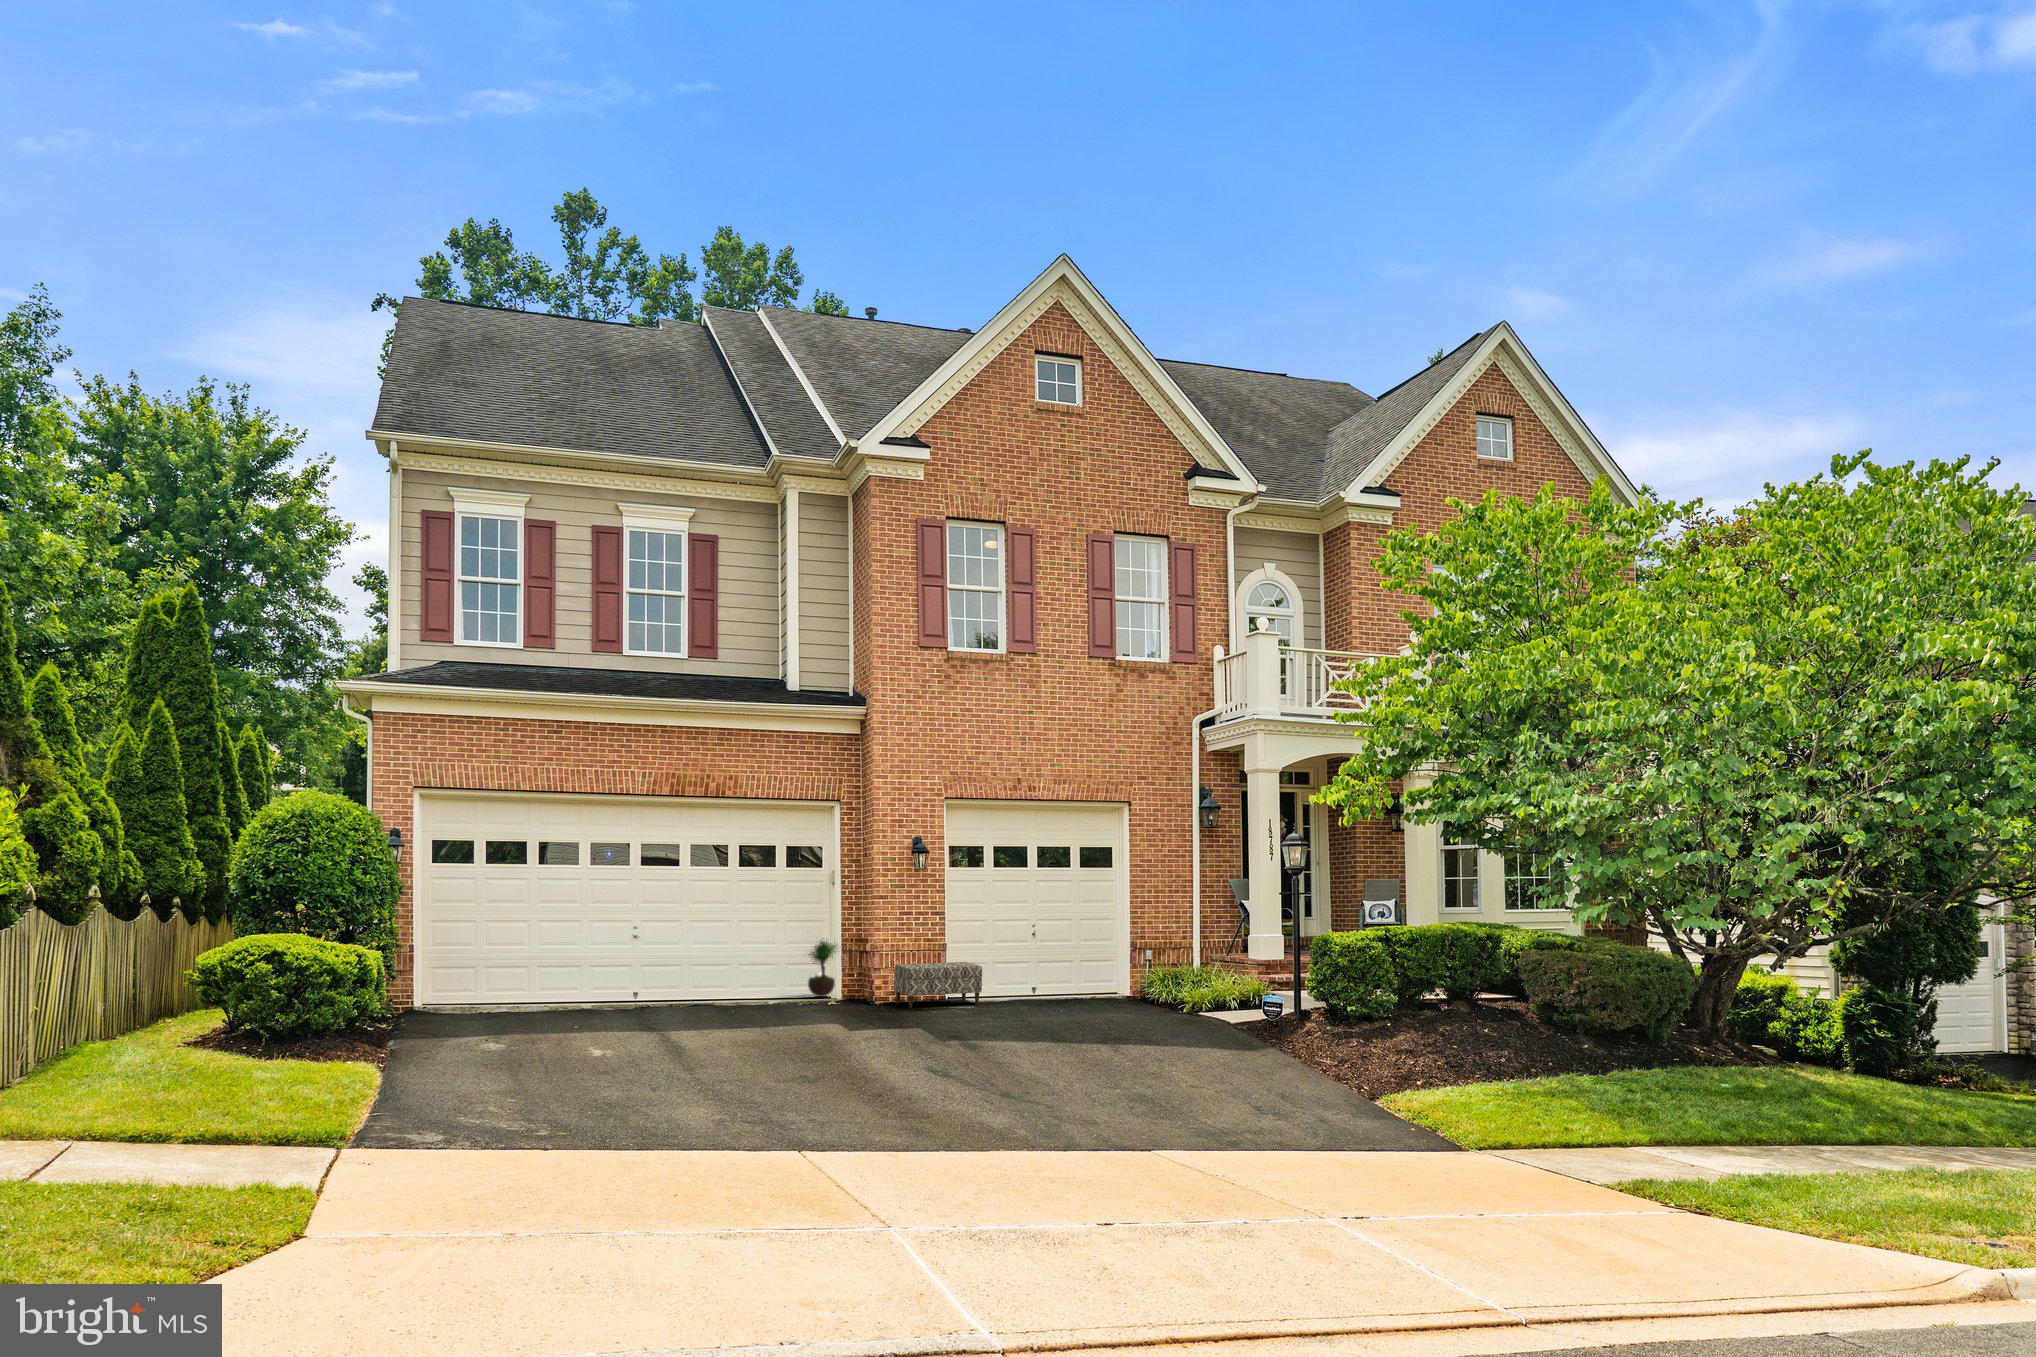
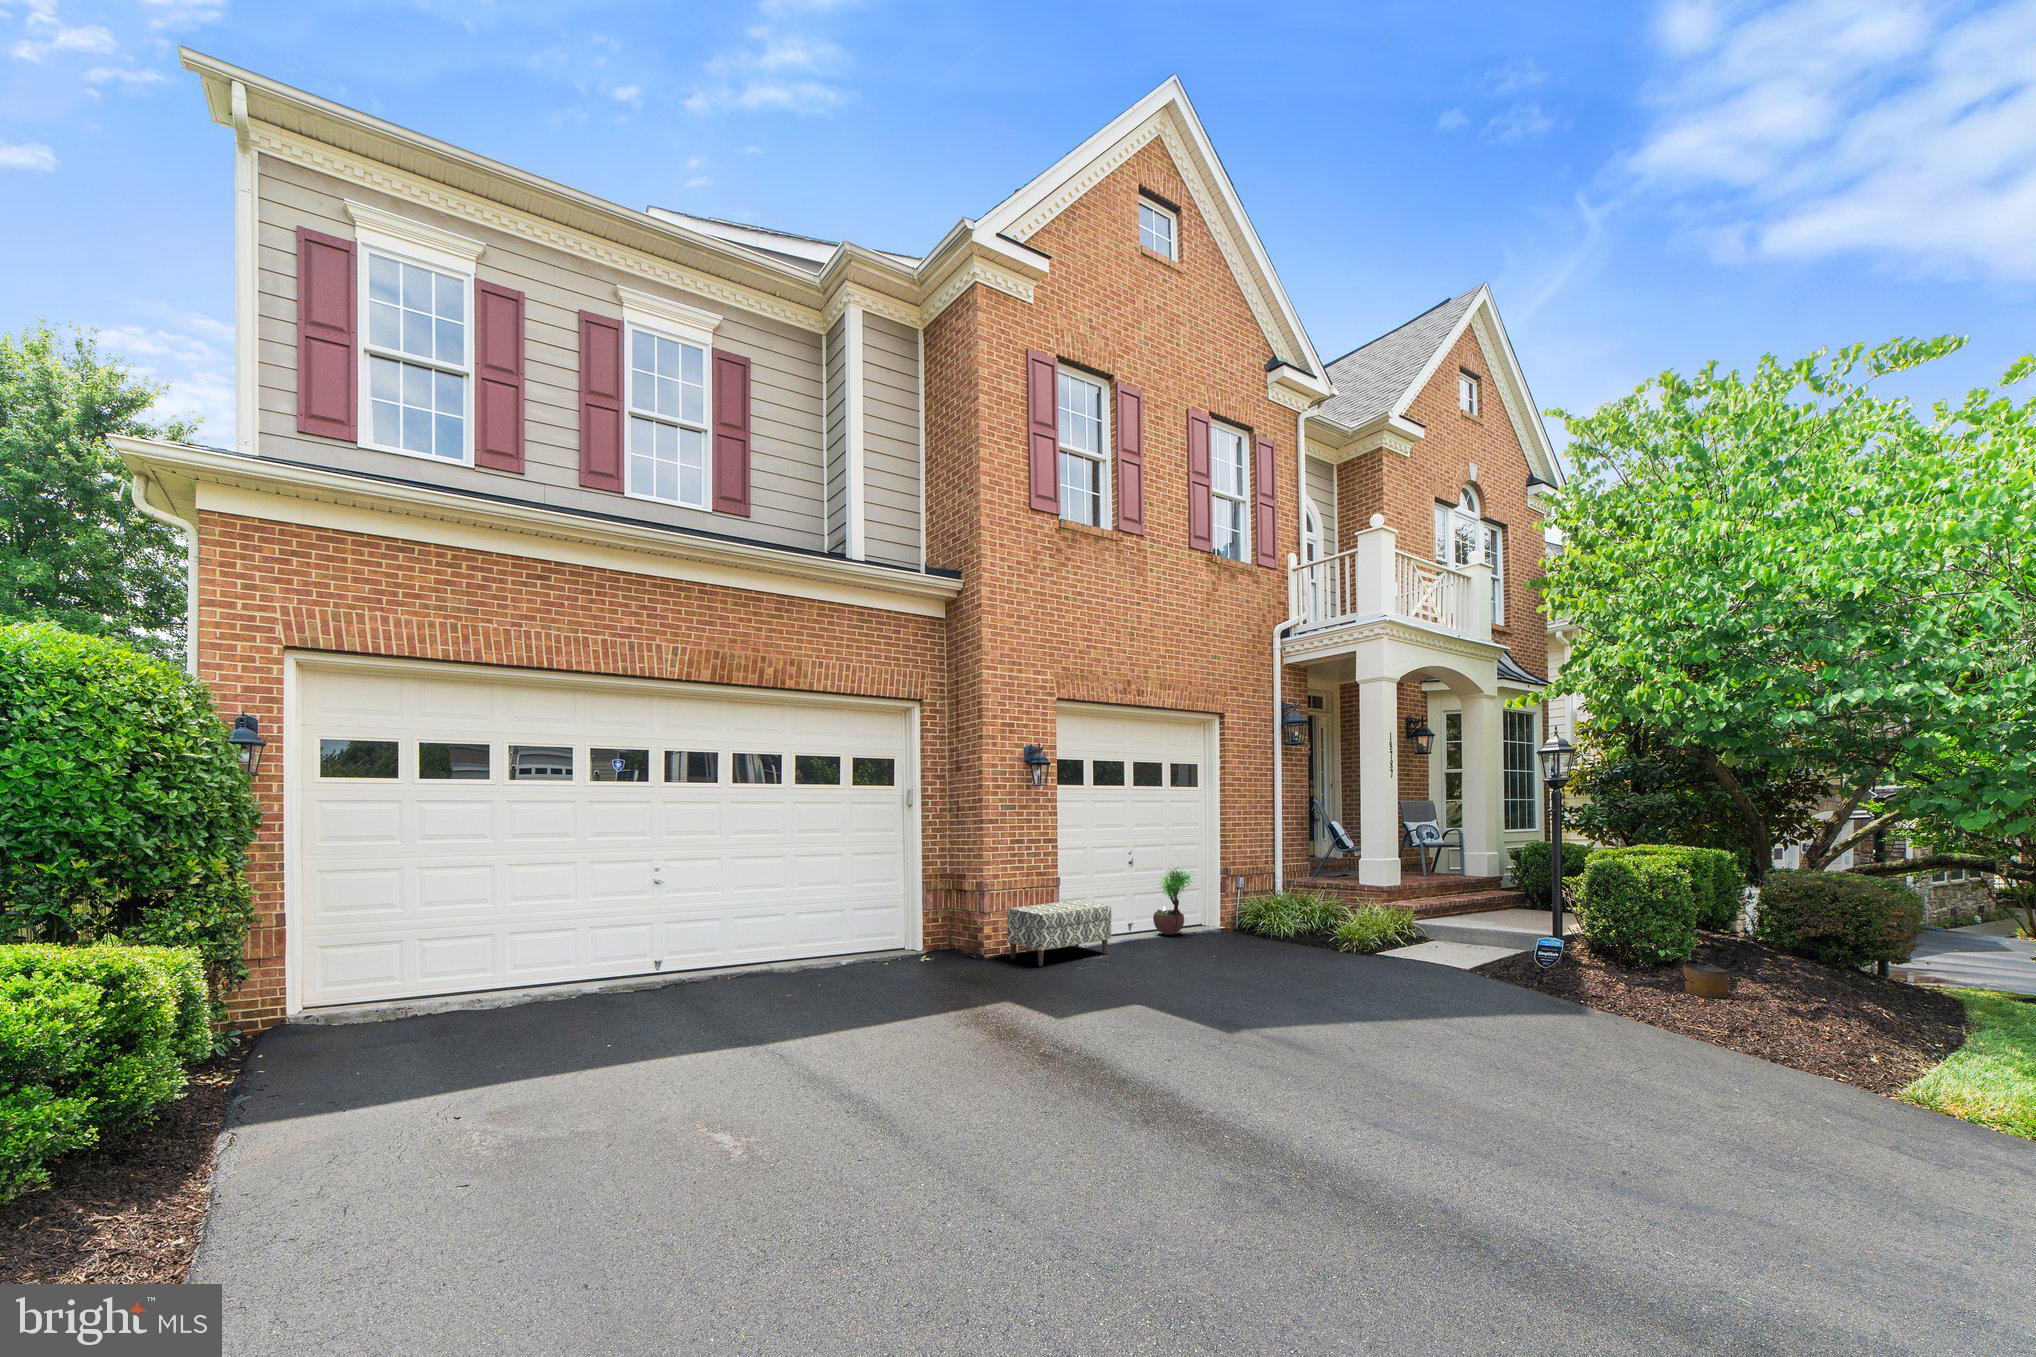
potted tree: present [808,938,837,997] -> present [1153,868,1192,935]
bucket: none [1404,1011,1435,1050] -> present [1683,949,1728,998]

